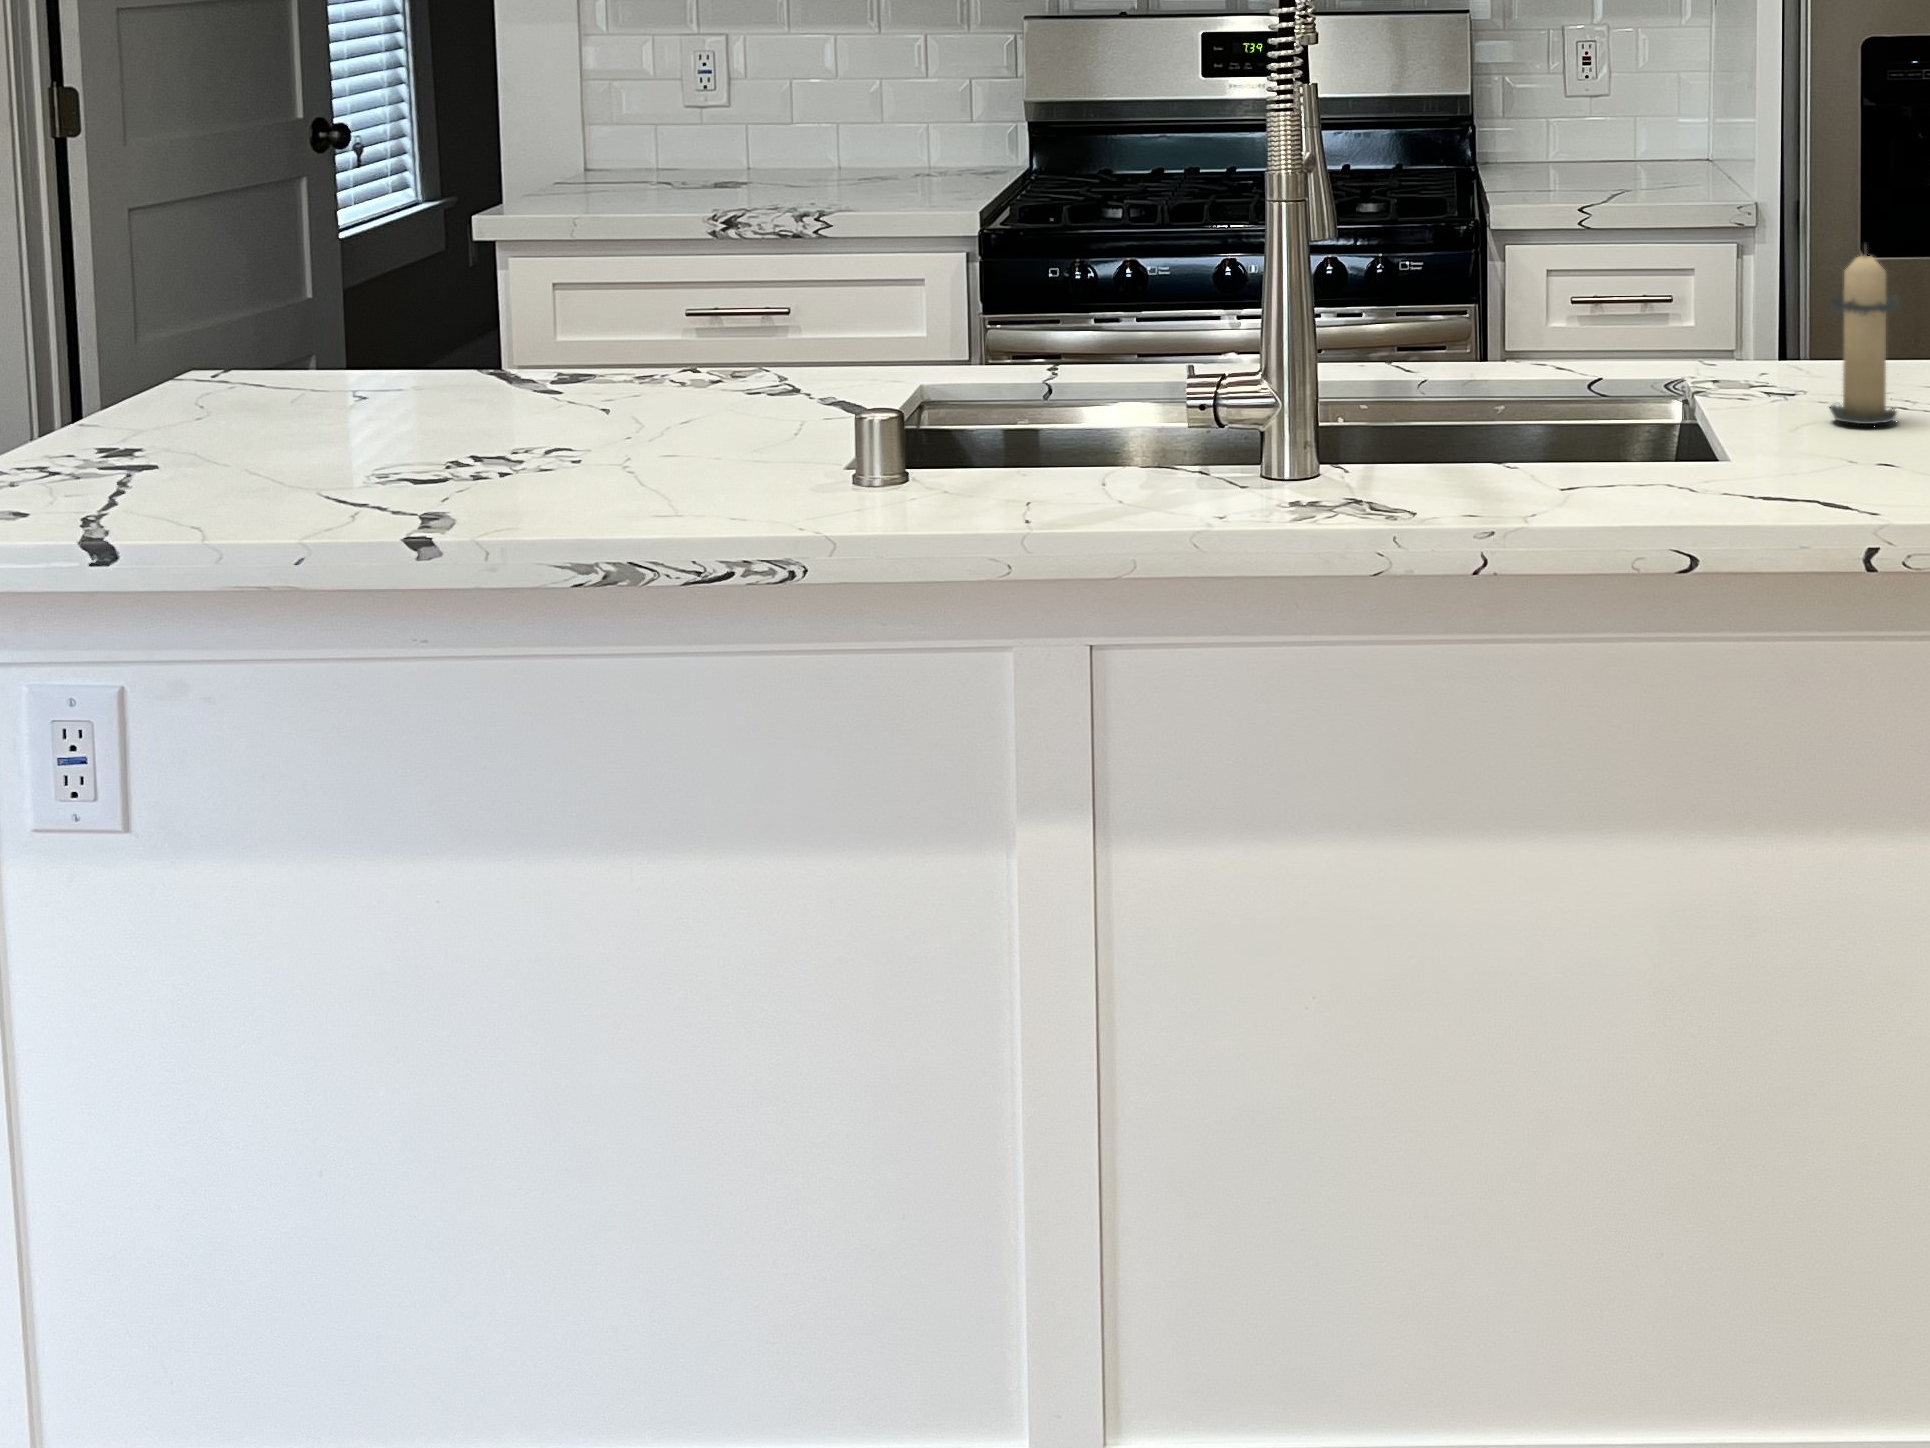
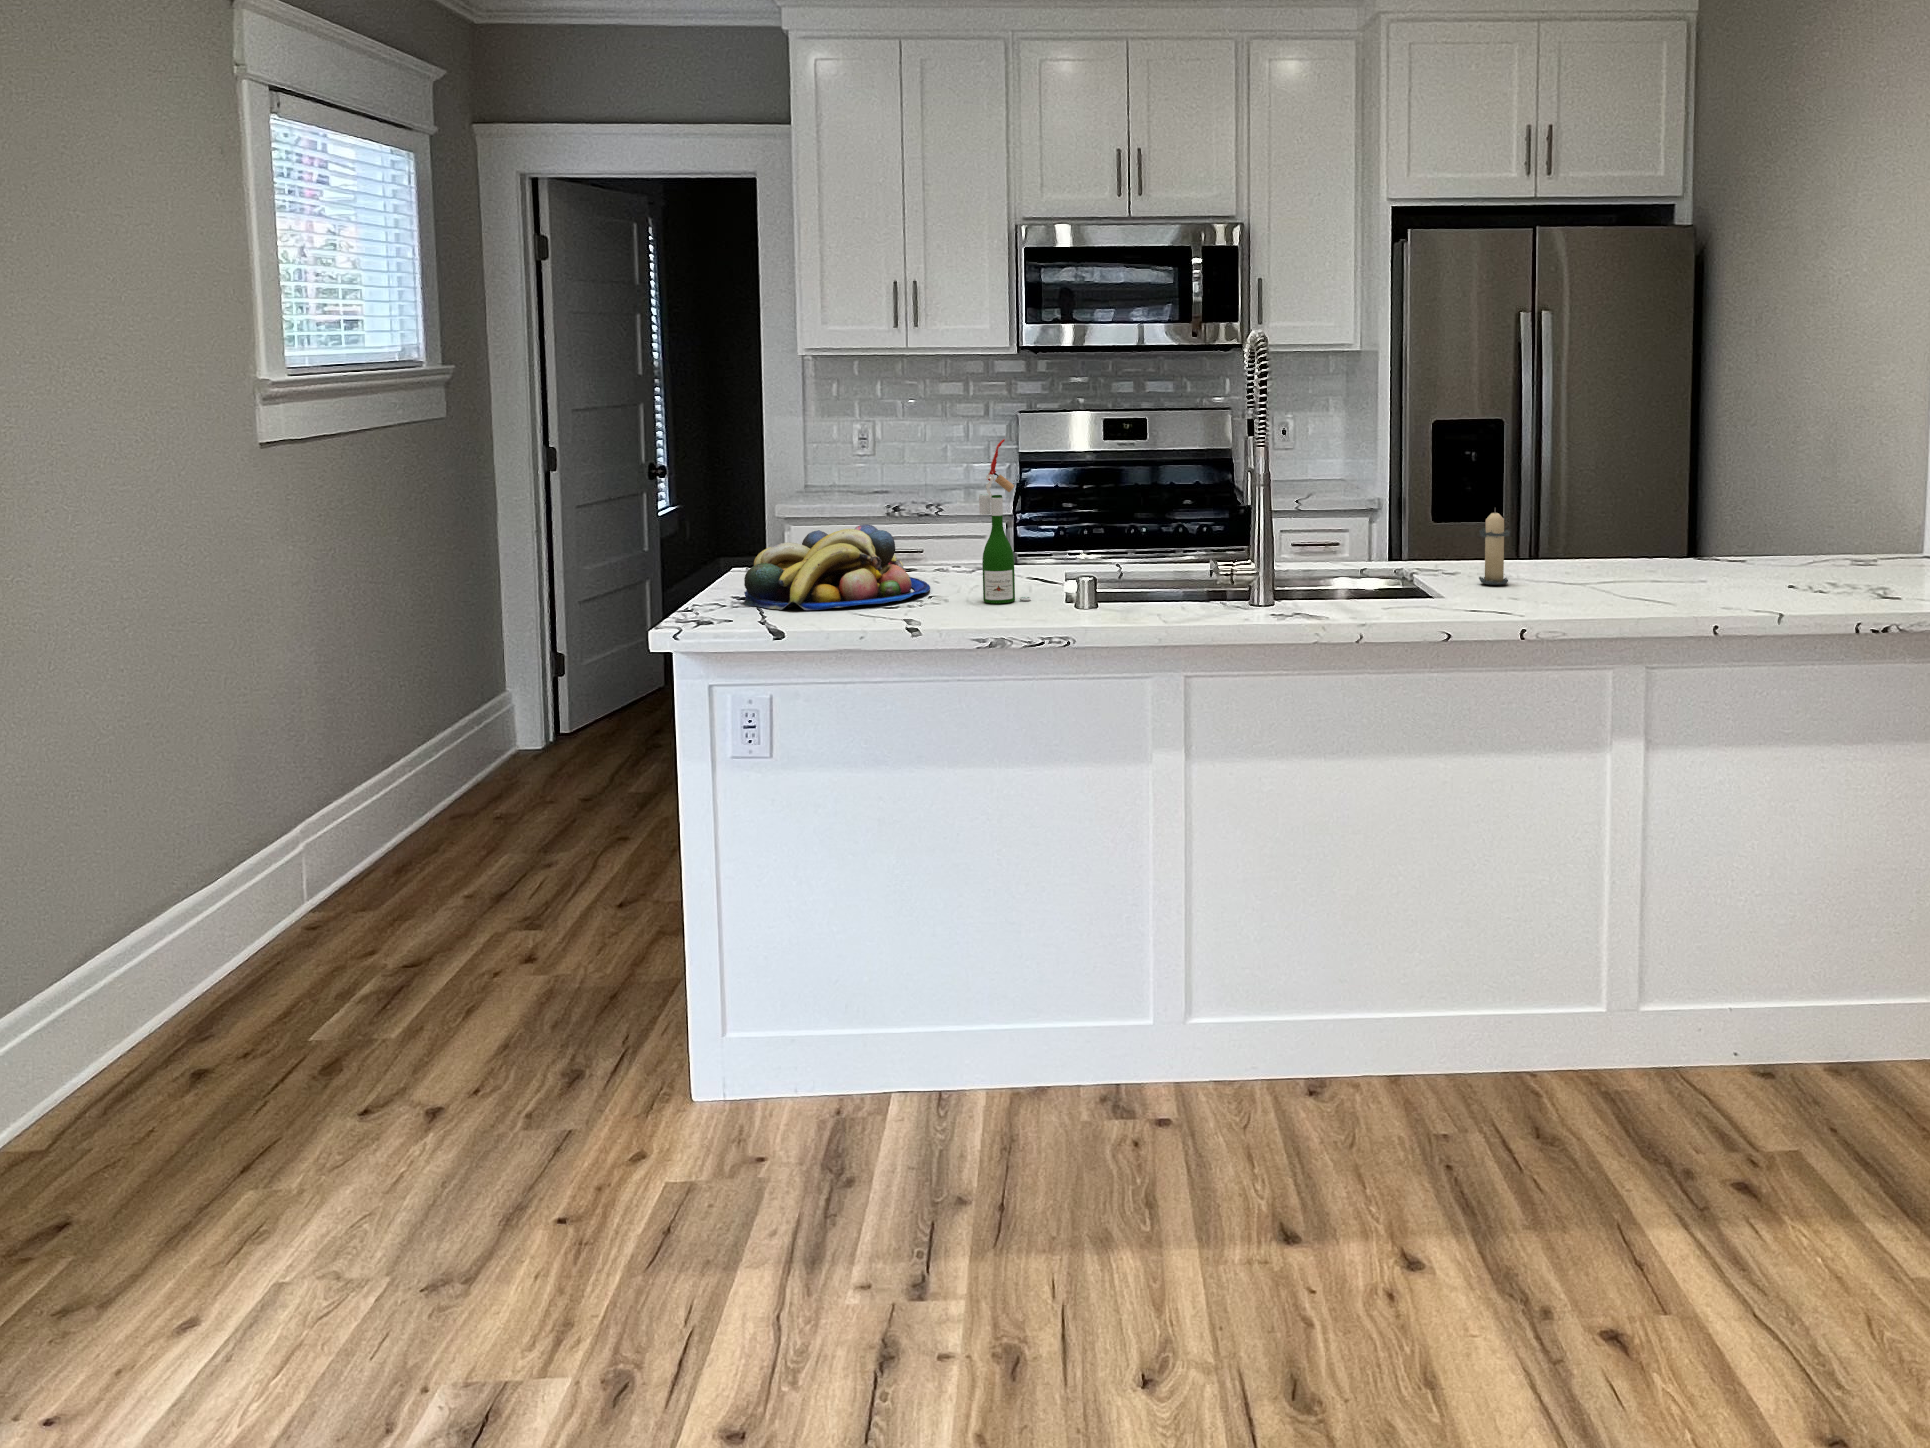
wine bottle: none [641,81,764,464] -> present [979,439,1031,603]
fruit bowl: none [102,273,567,478] -> present [744,524,930,610]

